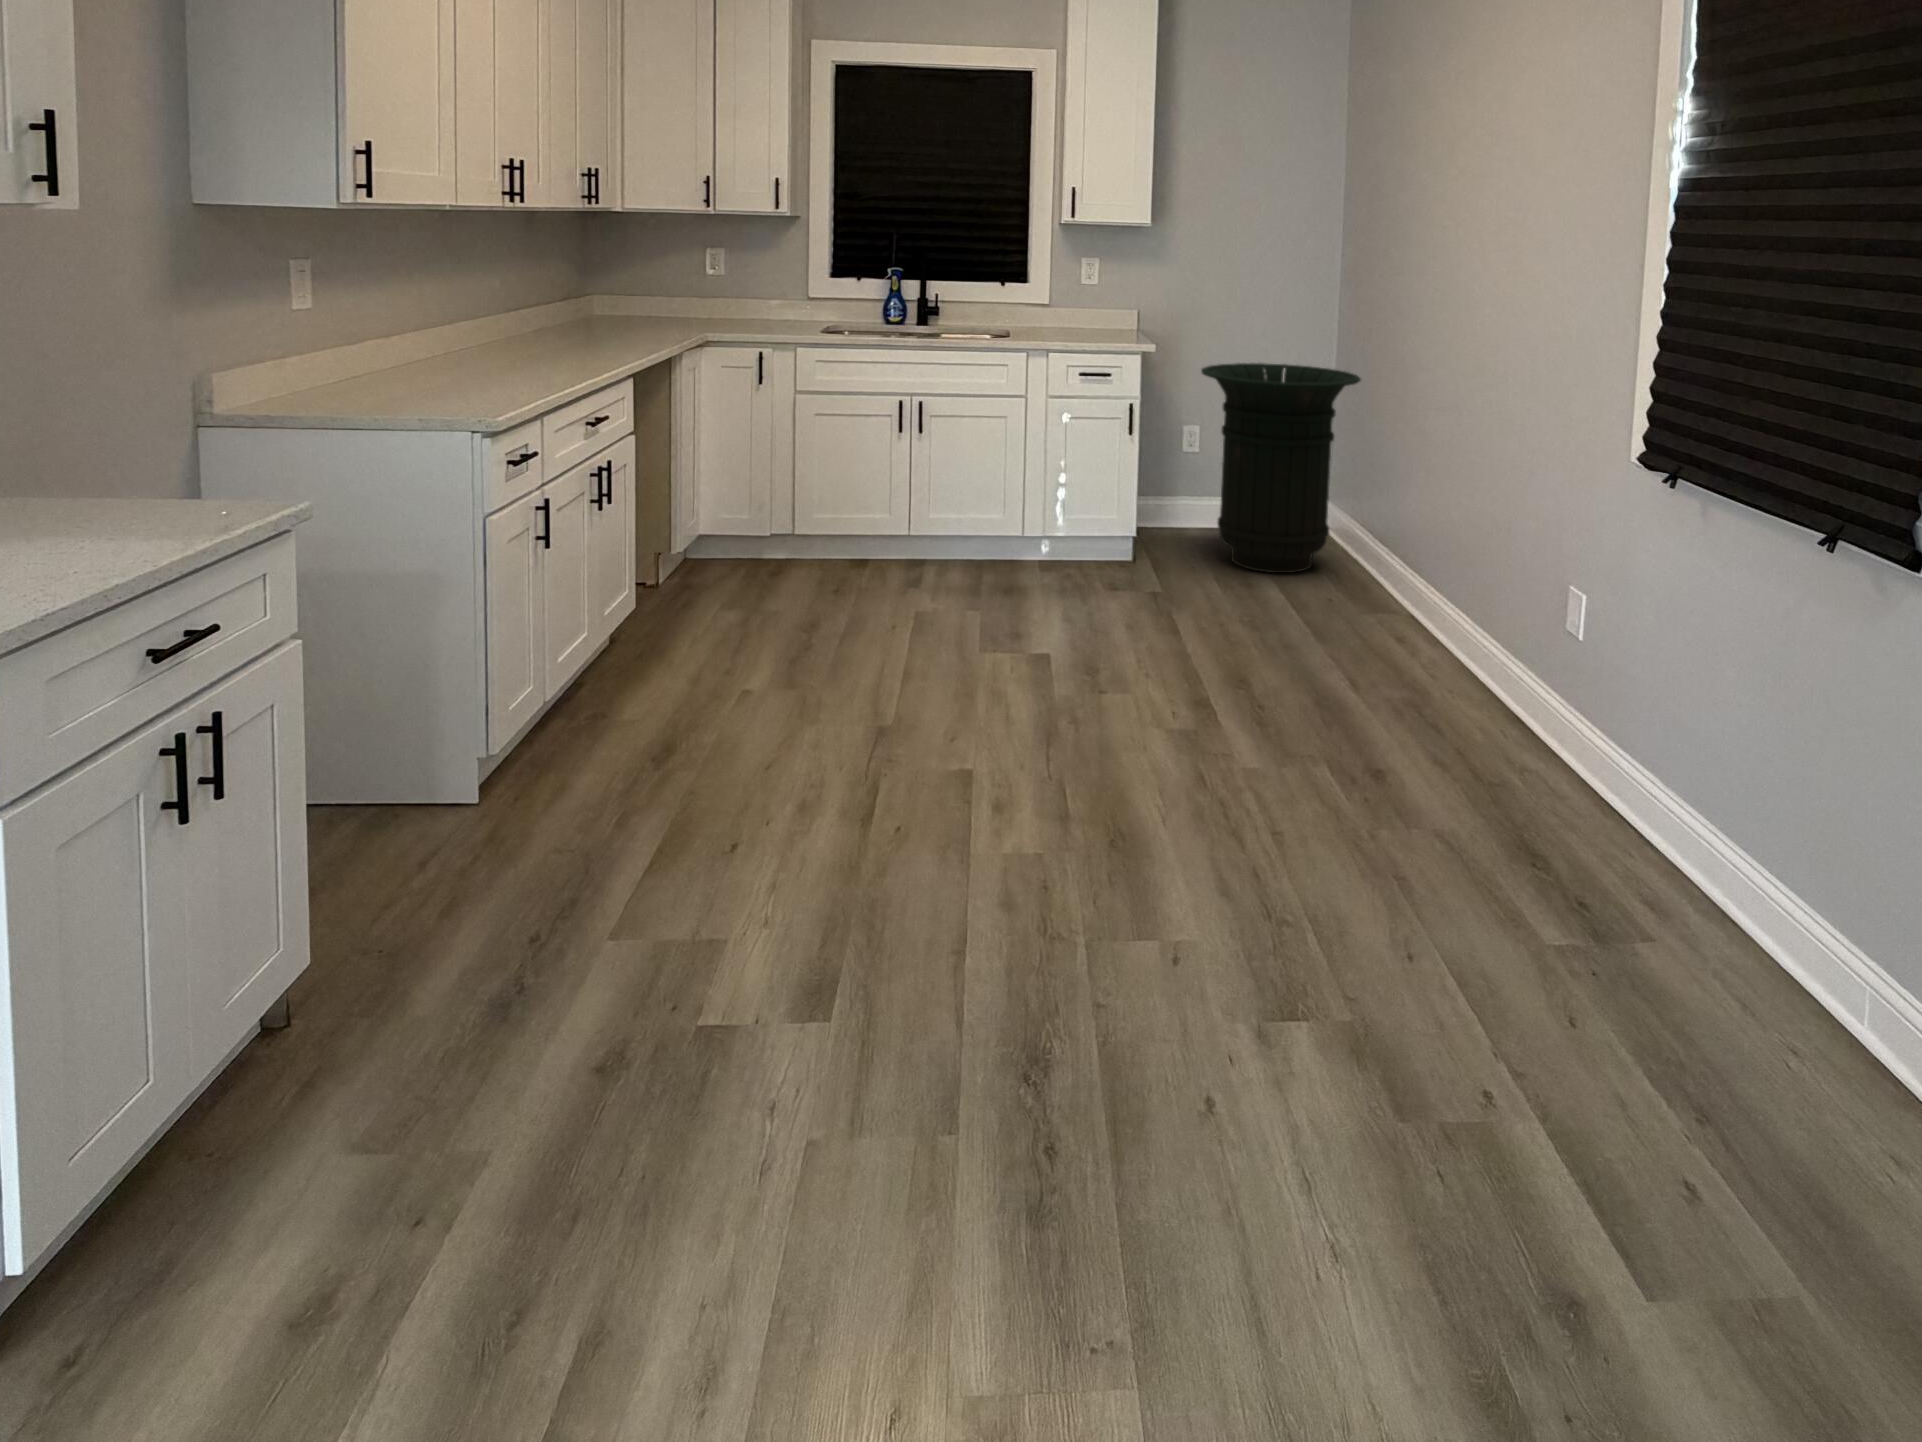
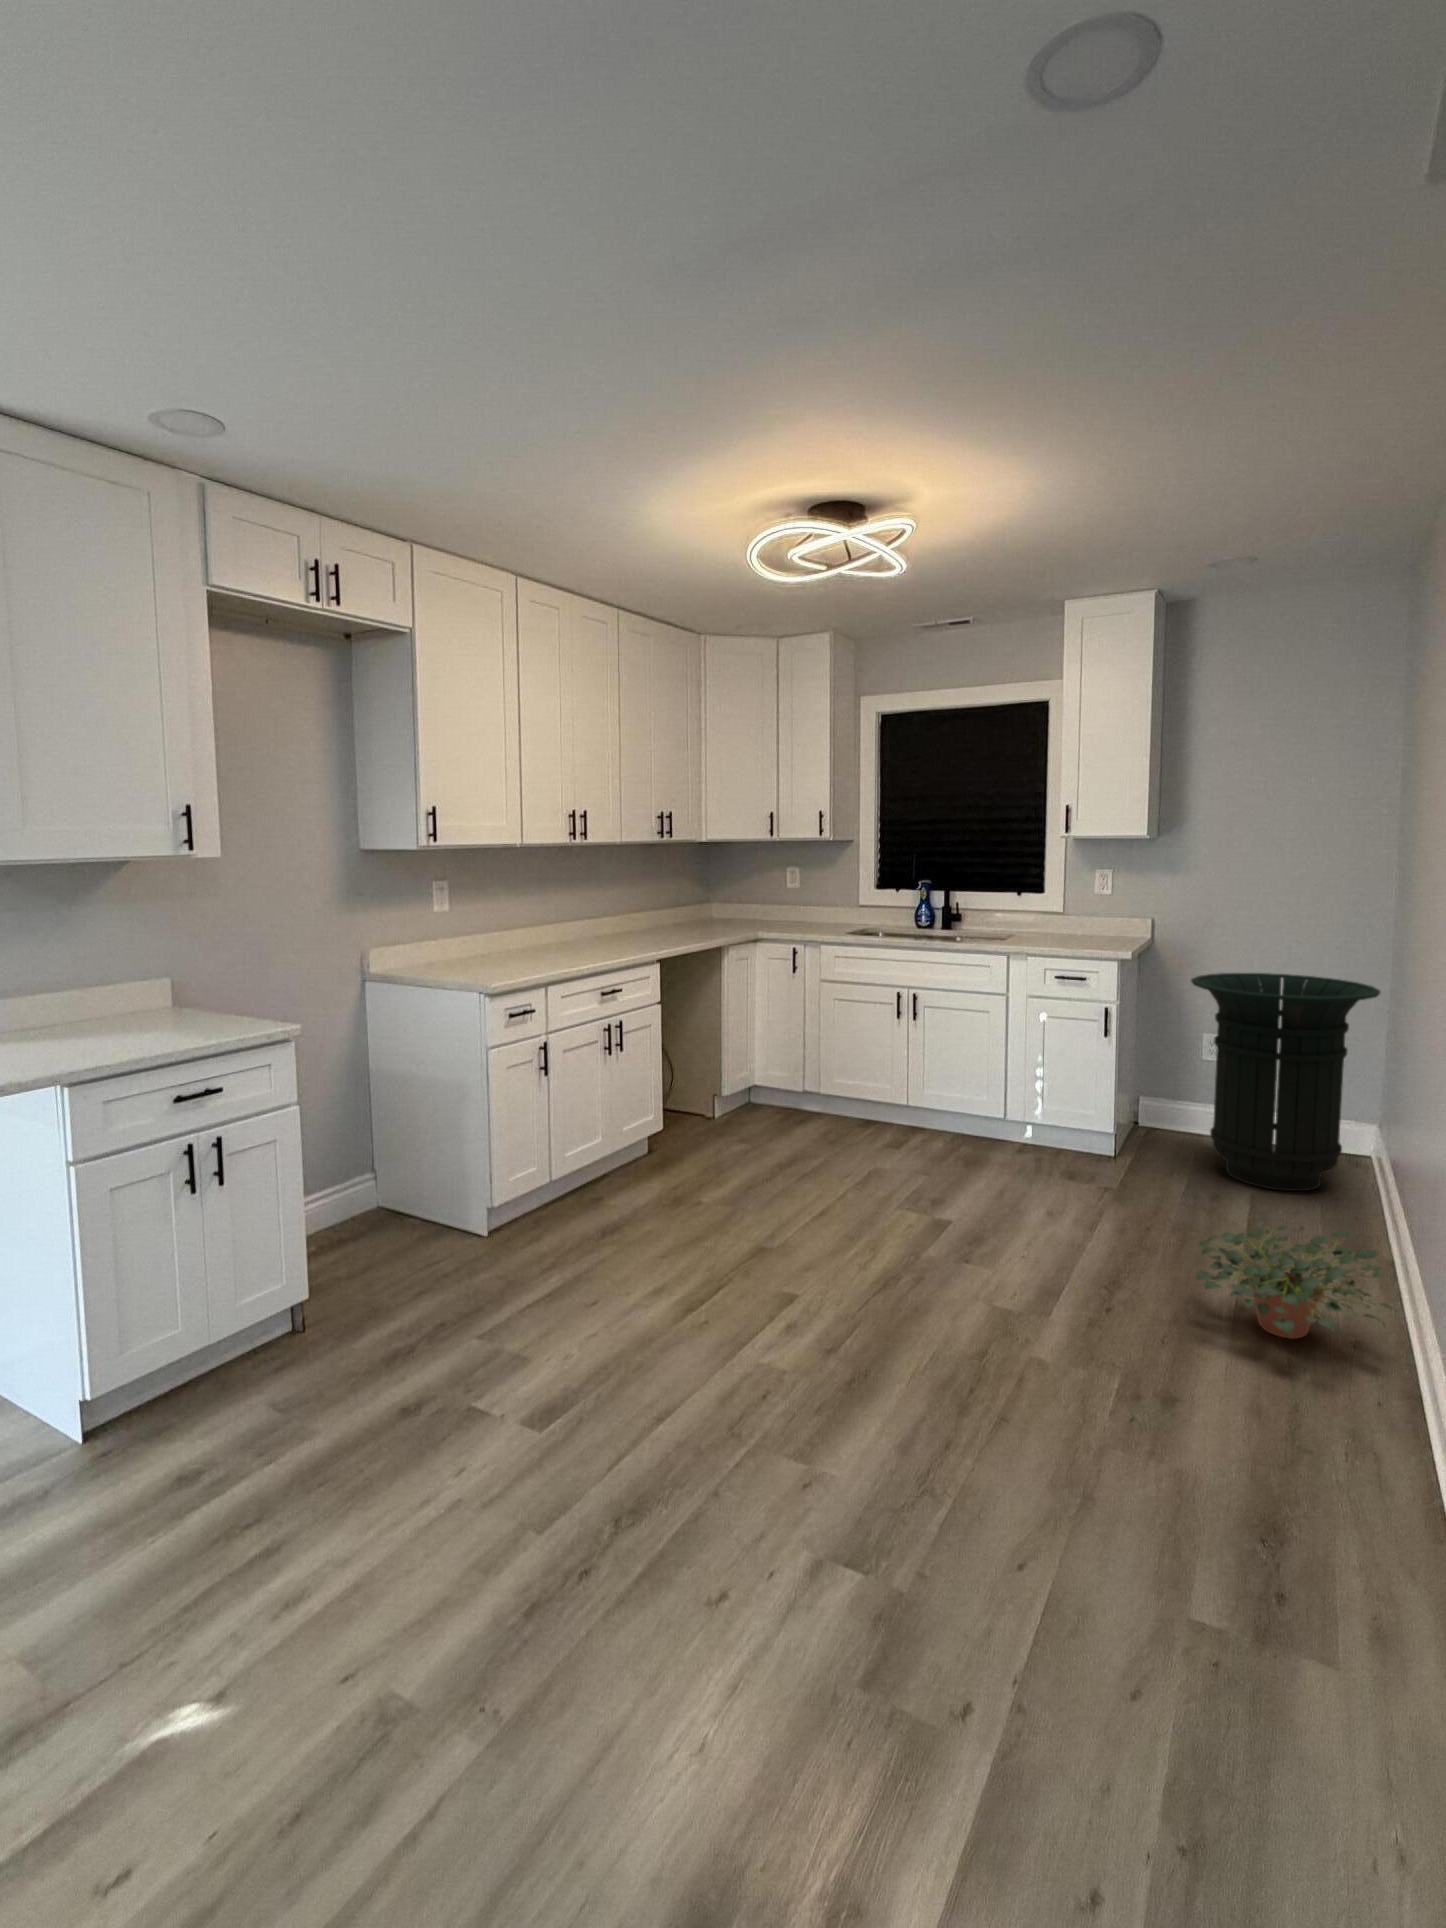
potted plant: none [1316,593,1487,701] -> present [1196,1220,1393,1339]

